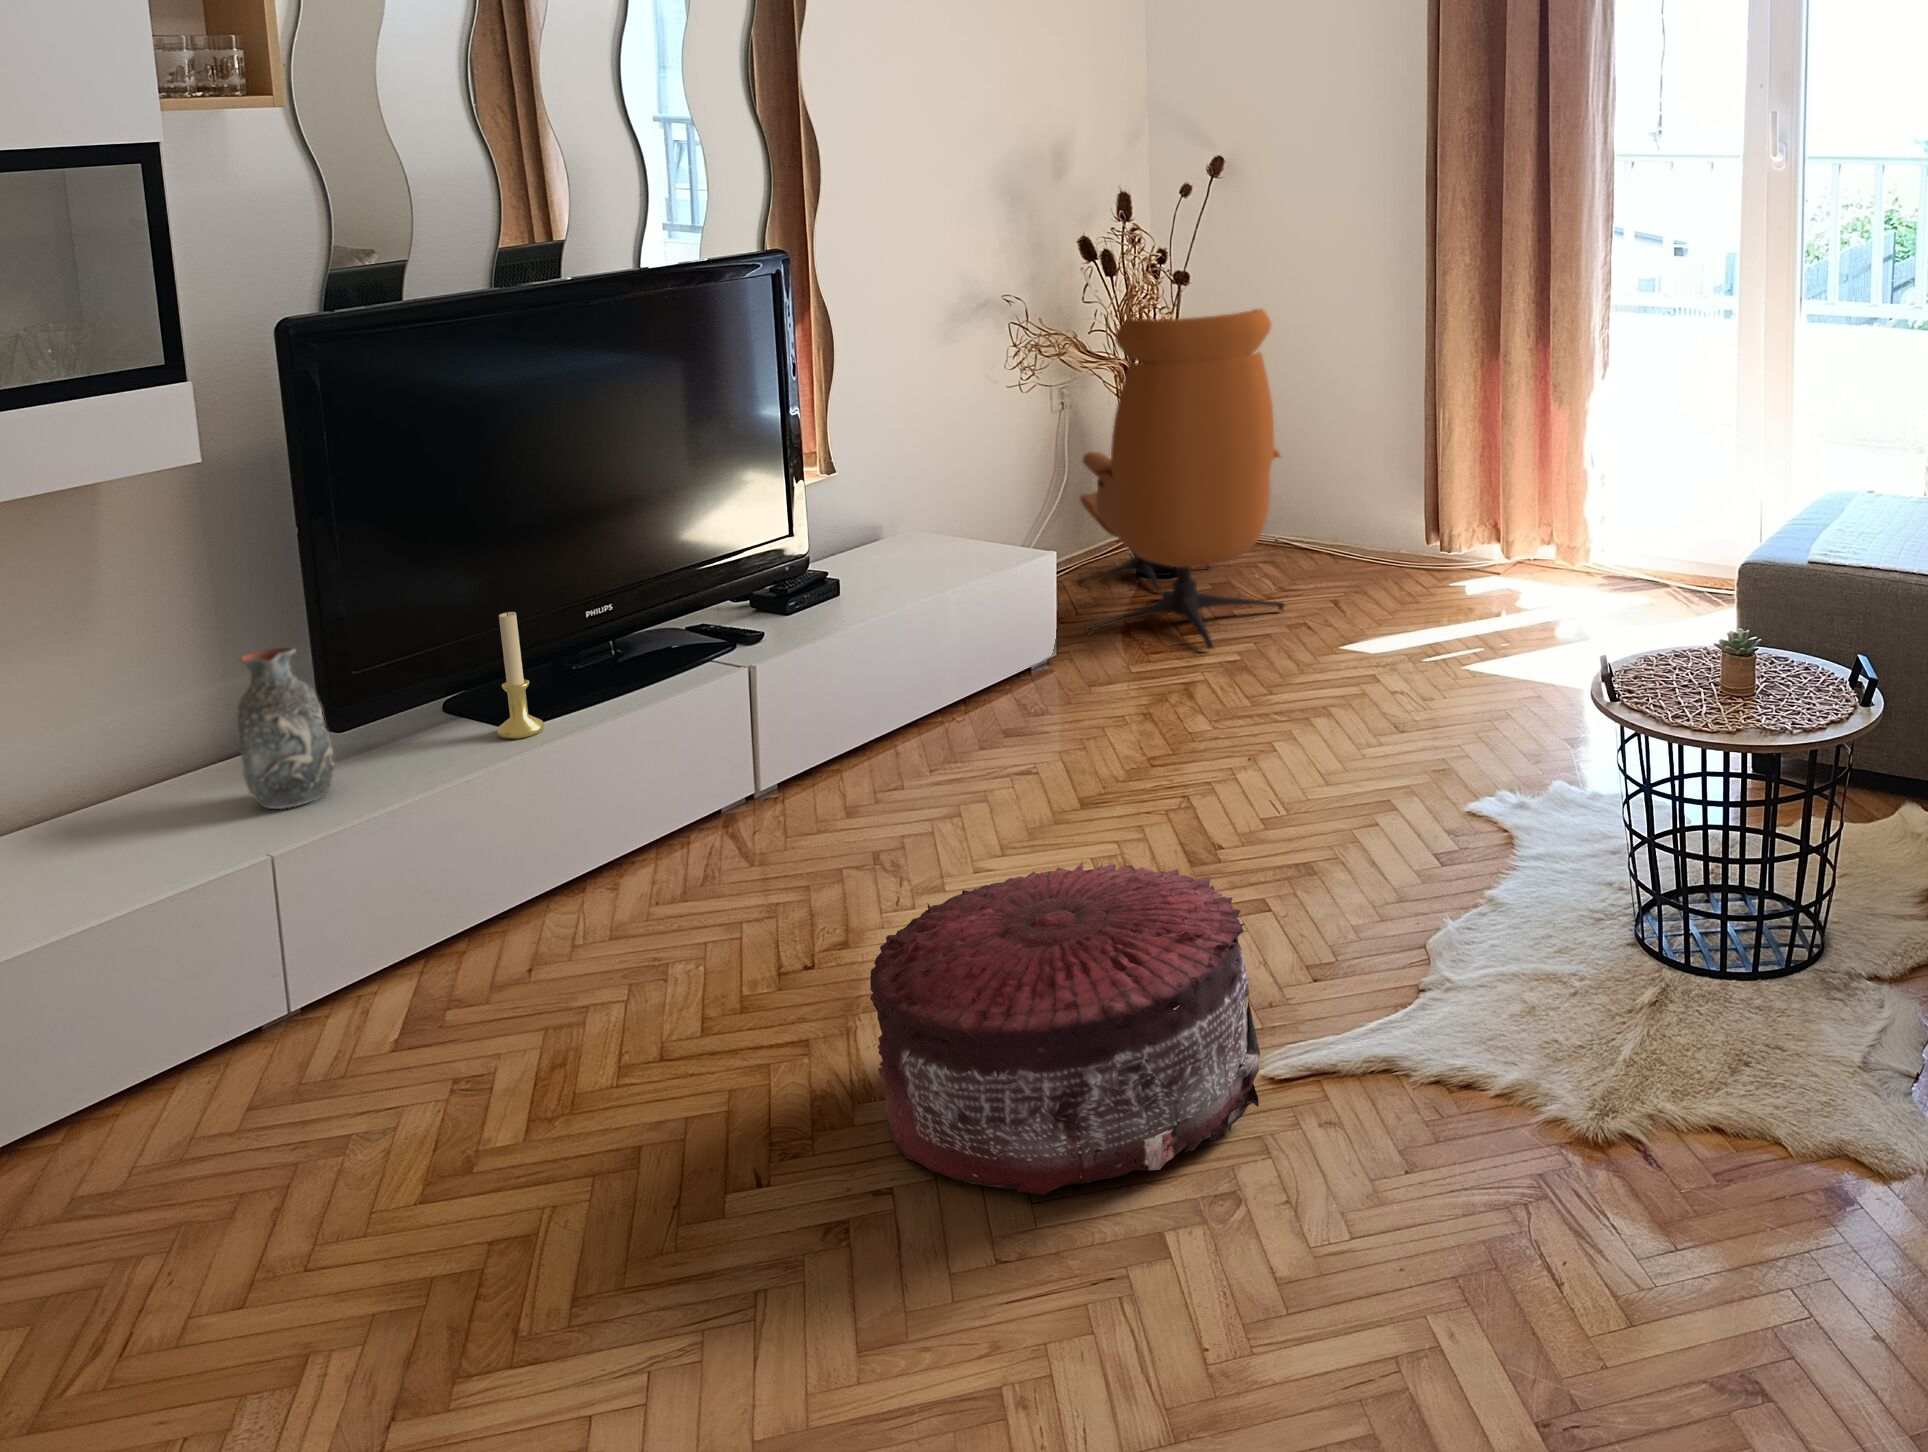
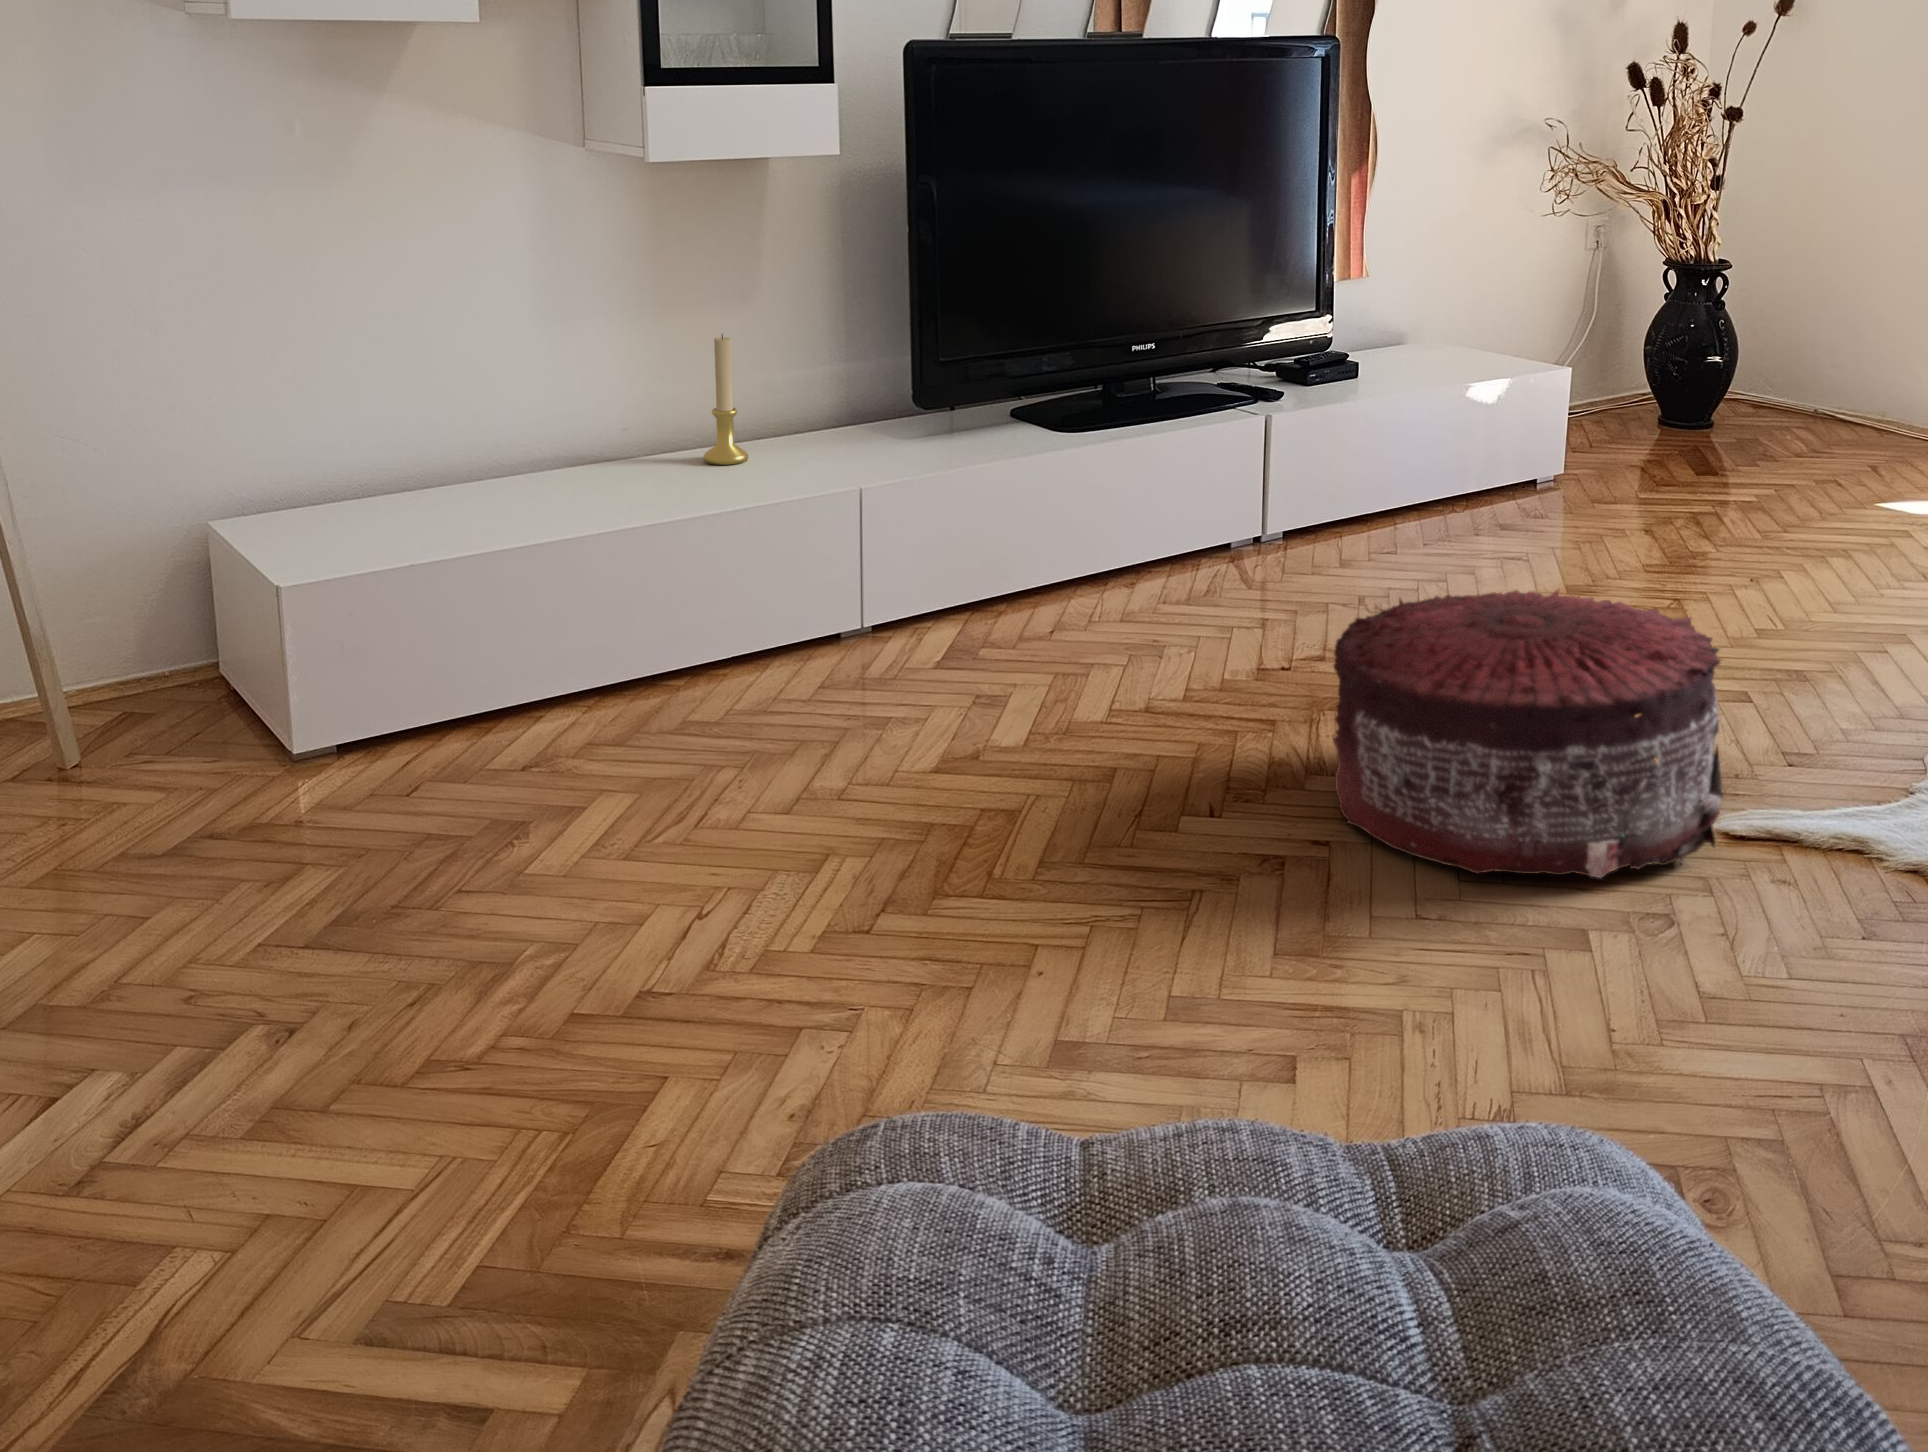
lounge chair: present [1078,308,1284,649] -> none [1594,124,1833,487]
candle holder: present [497,611,544,739] -> present [704,334,748,465]
decorative vase: present [237,648,335,809] -> none [820,311,894,453]

